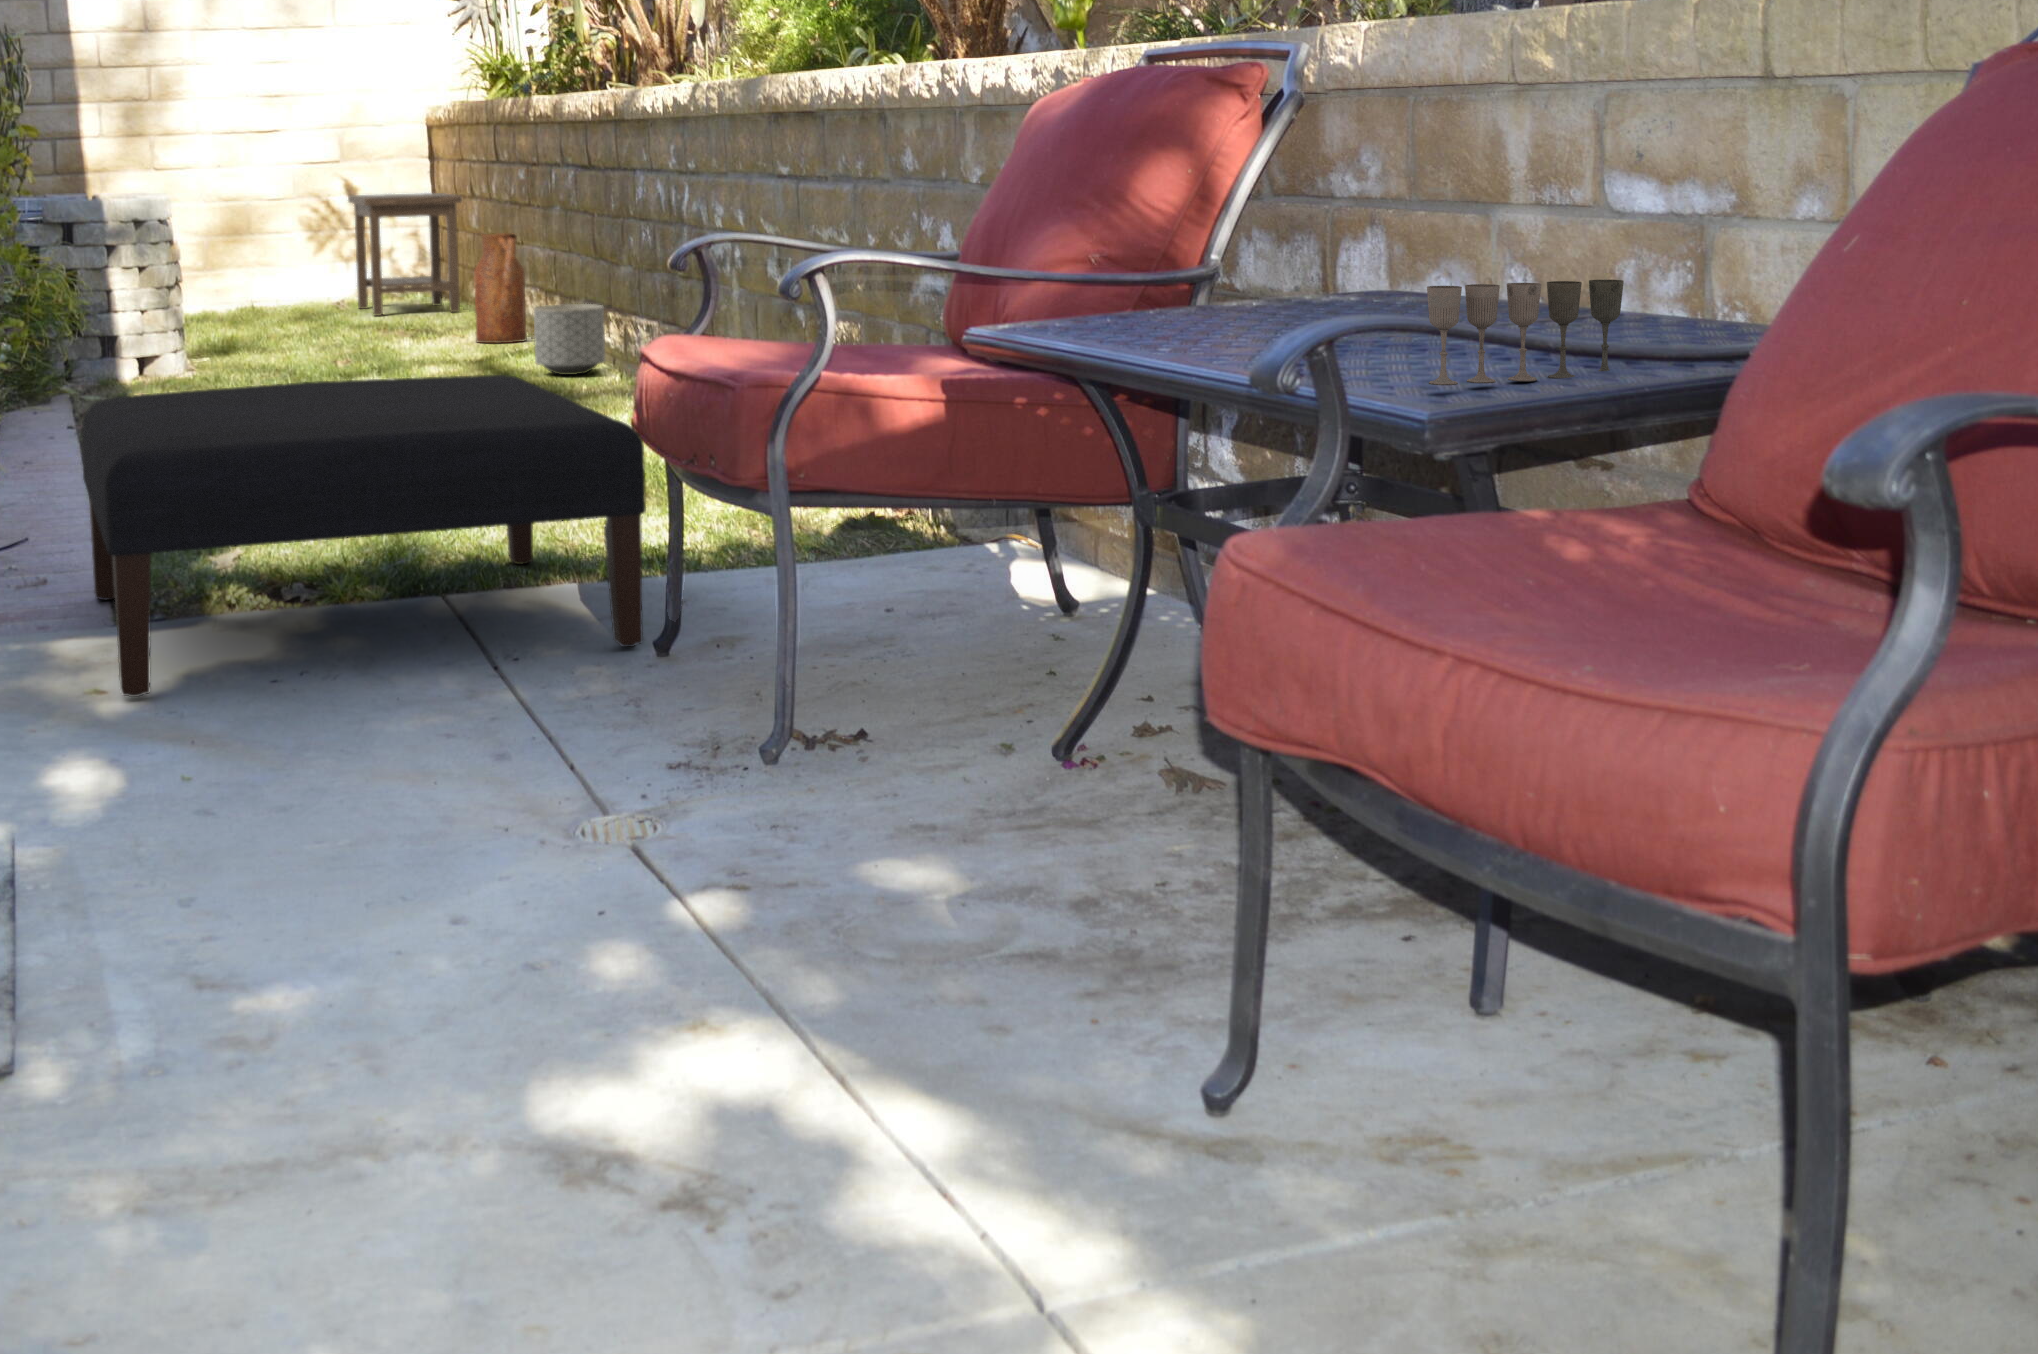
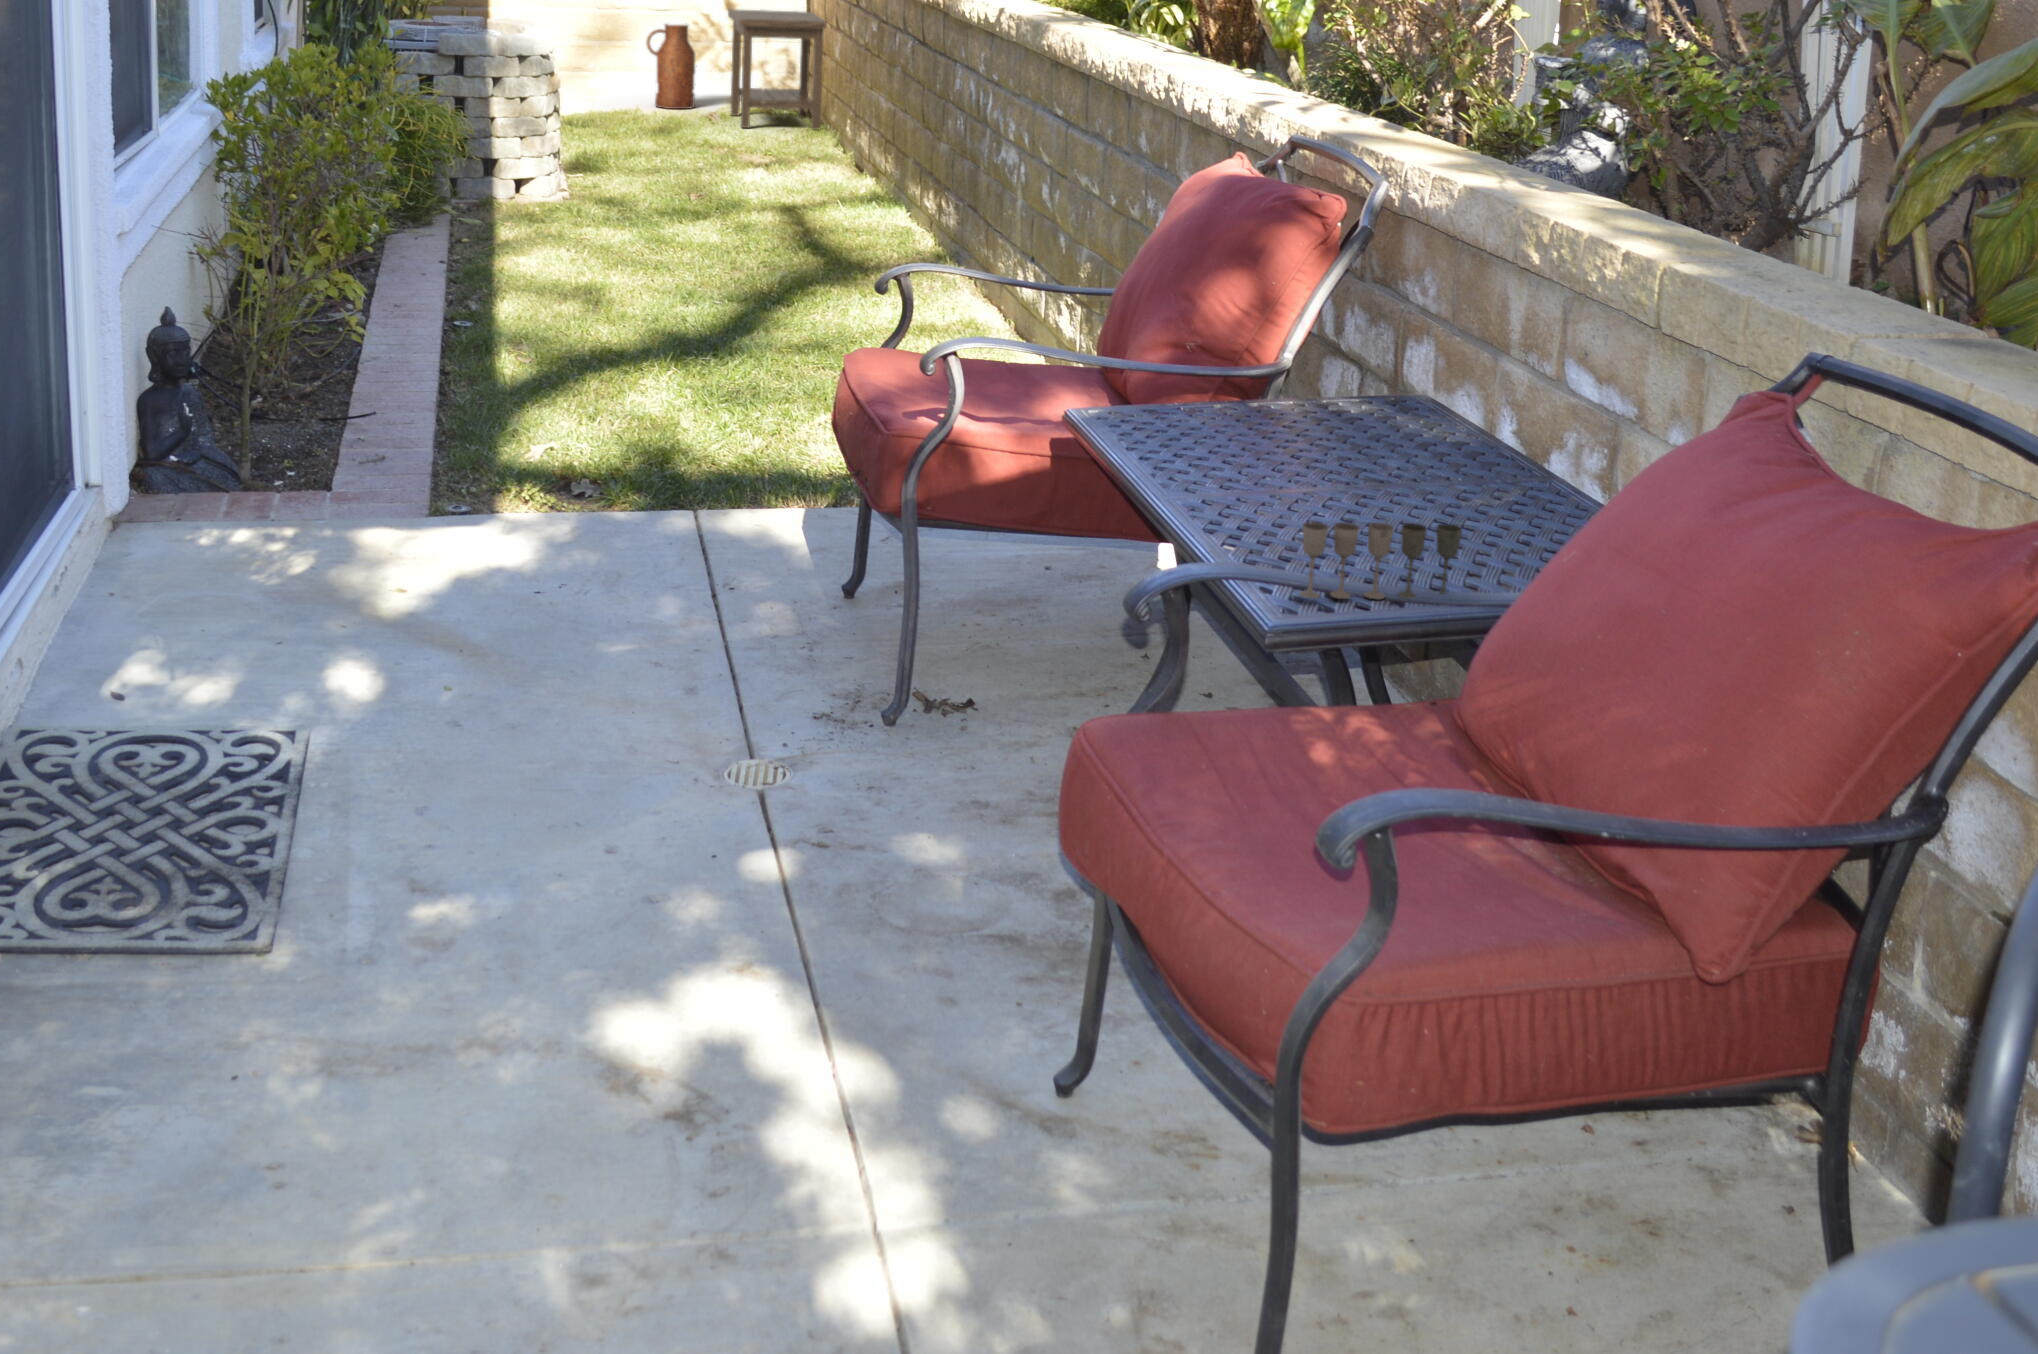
watering can: present [474,233,527,343] -> present [646,24,695,109]
planter: present [534,304,606,375] -> none [859,166,925,233]
ottoman: present [82,375,646,697] -> none [407,323,840,602]

